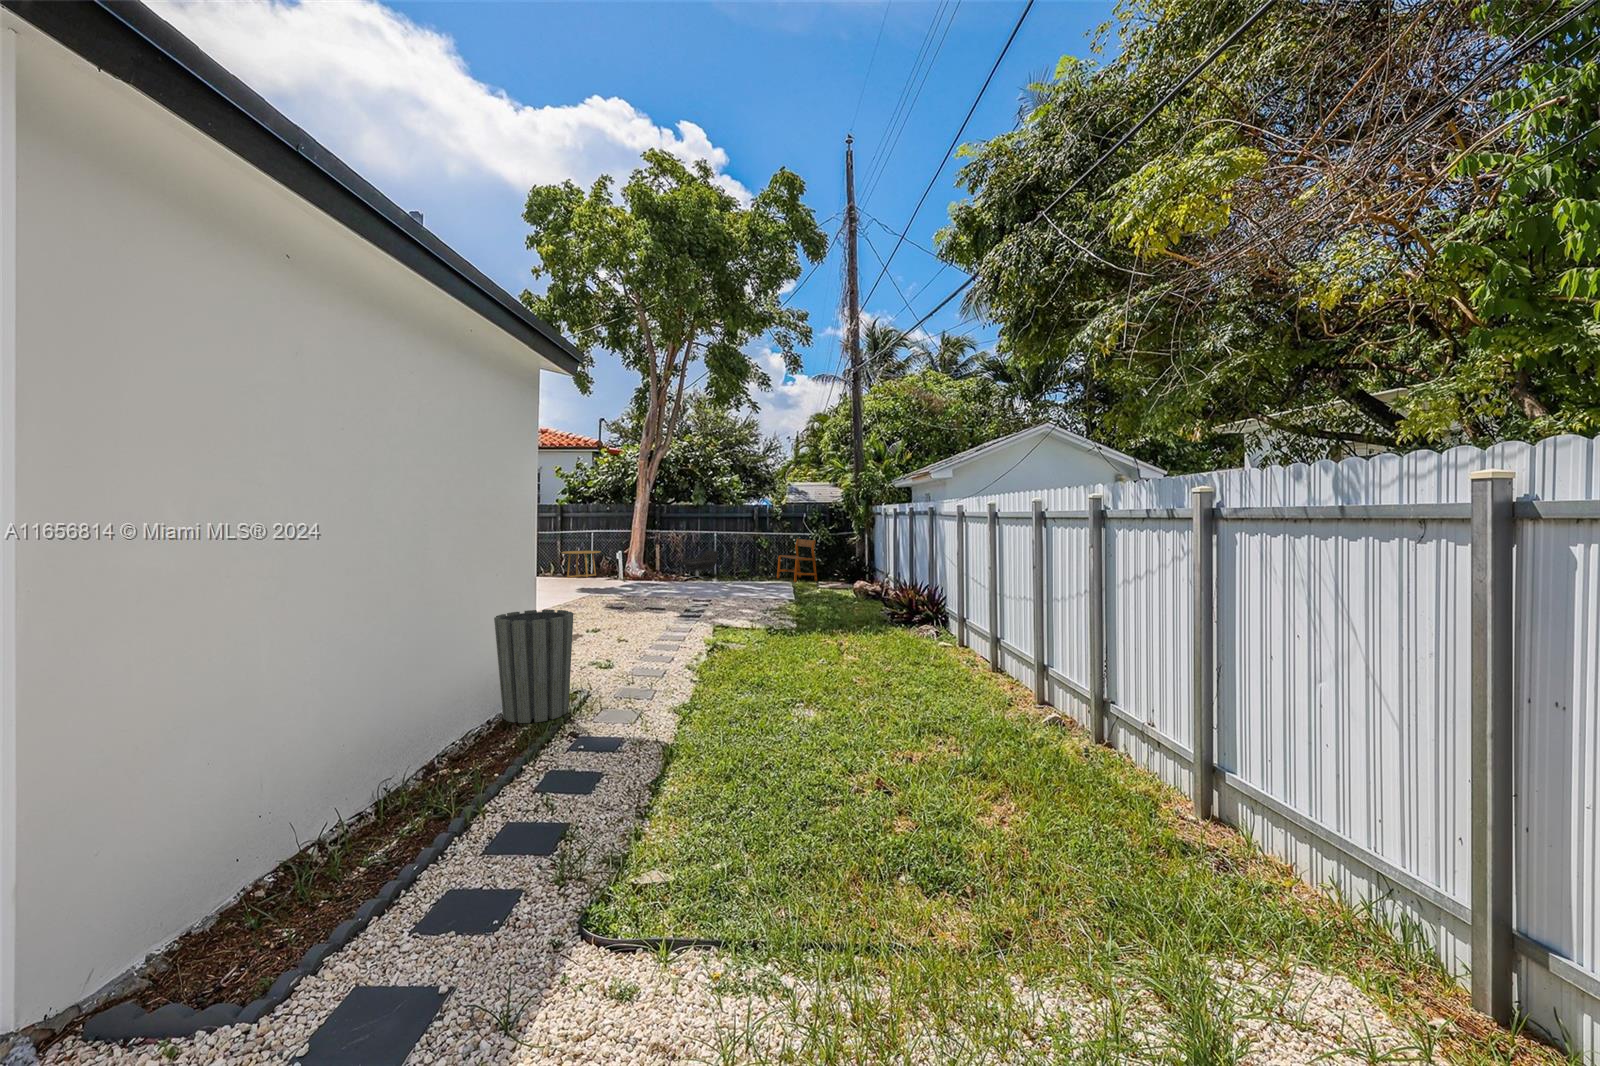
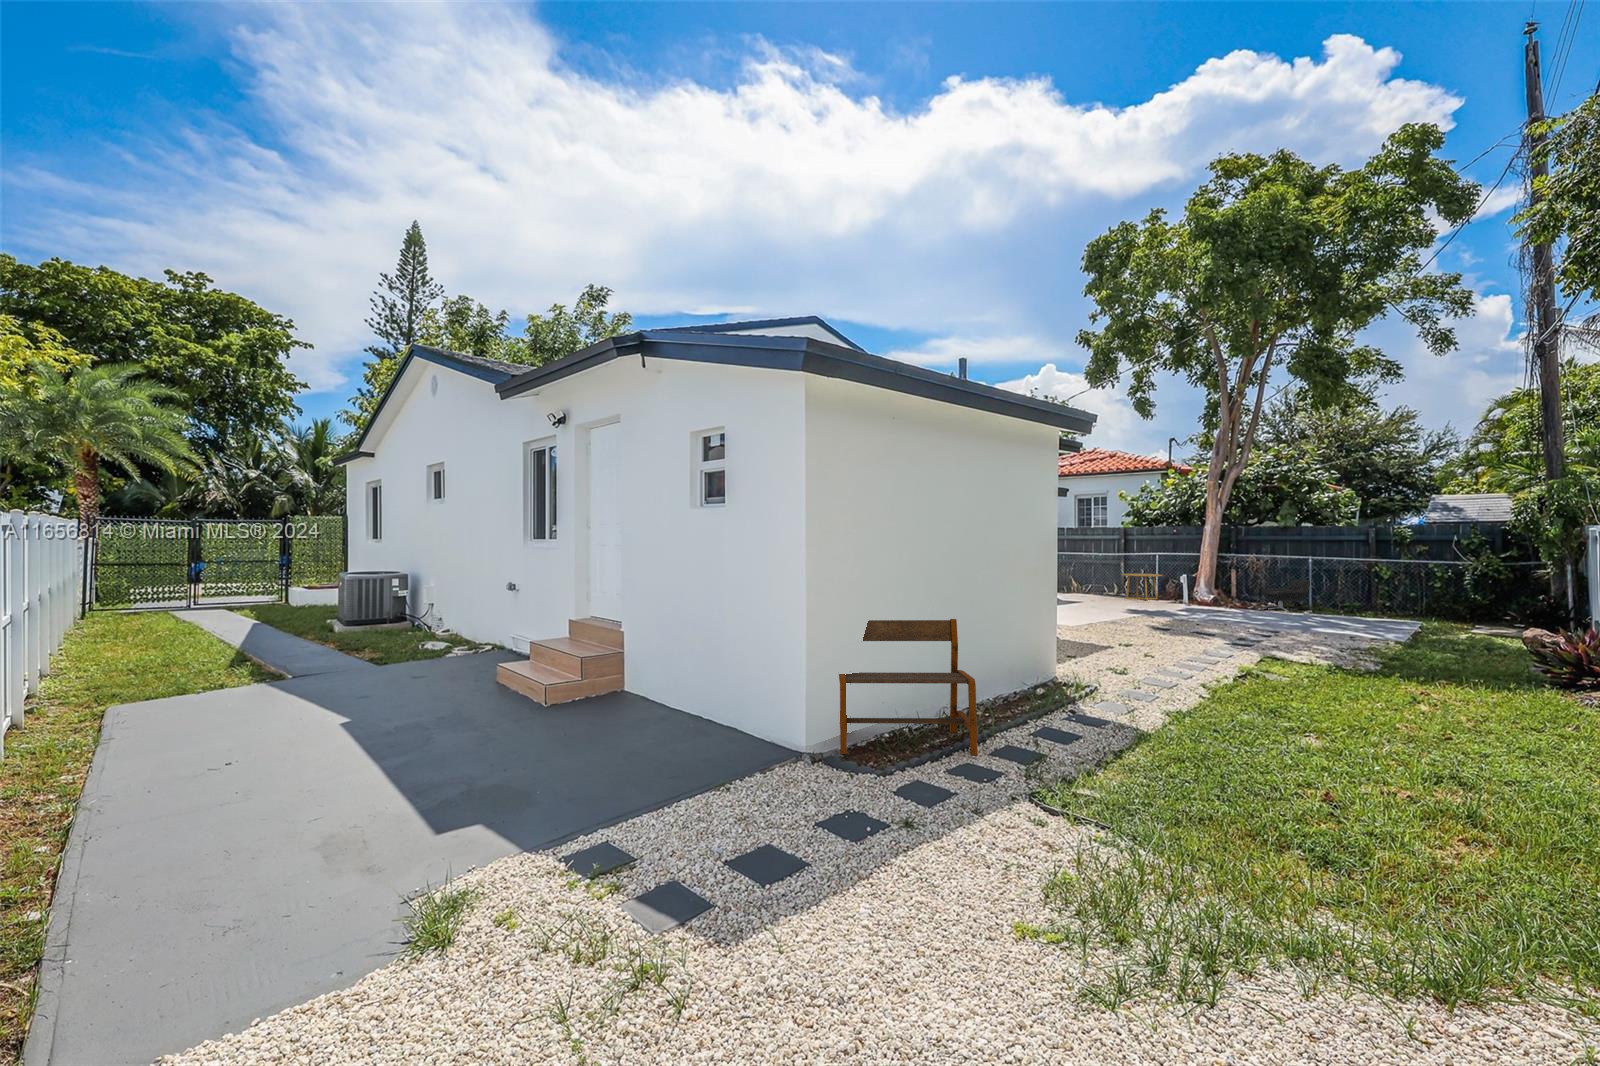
bench: present [777,539,817,582] -> present [839,619,977,755]
trash can: present [494,610,574,723] -> none [1019,611,1080,698]

